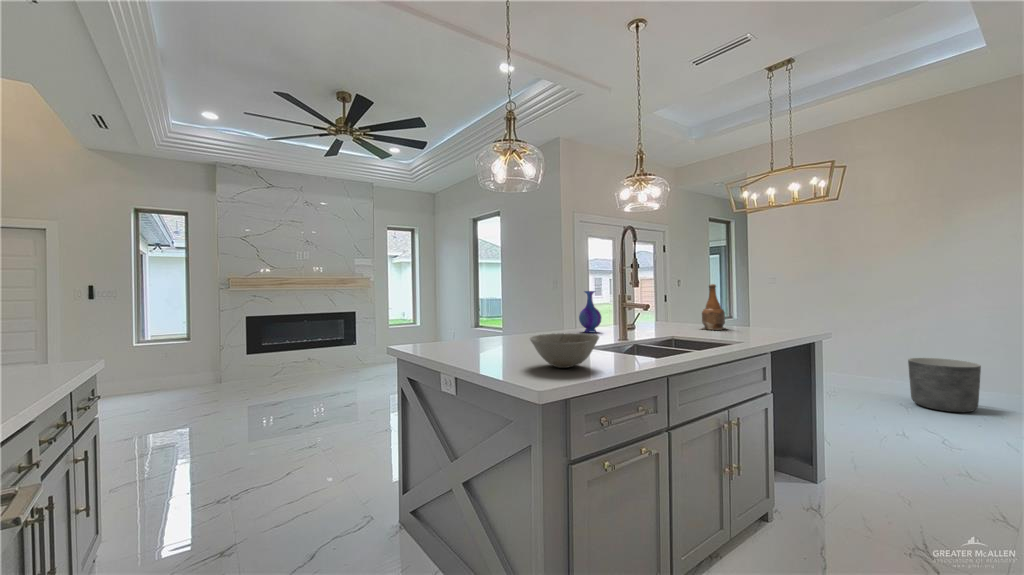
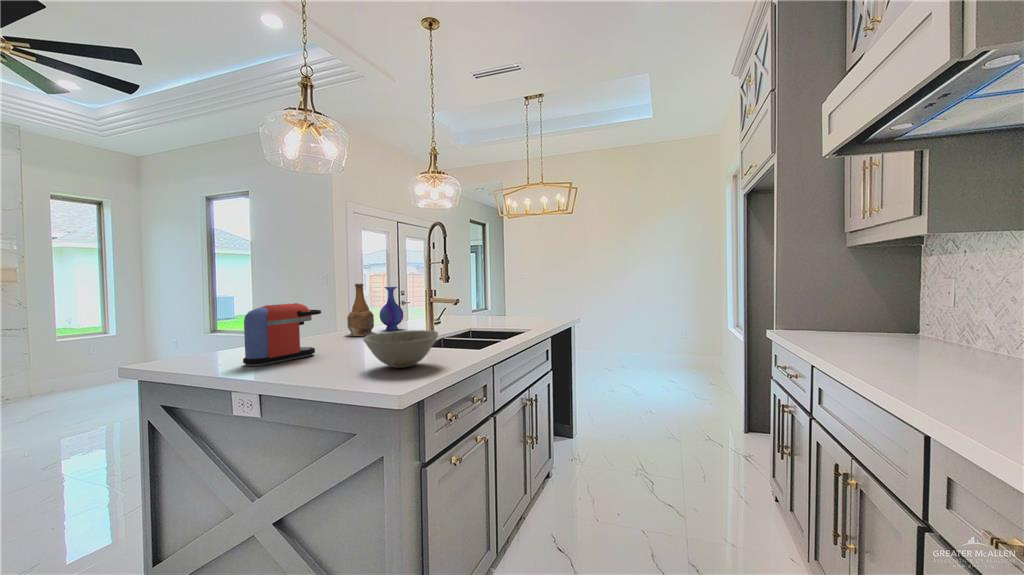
bottle: present [702,284,725,330] -> present [346,283,377,336]
coffee maker: none [453,304,514,353] -> present [243,303,321,366]
planter: present [908,358,981,412] -> none [610,331,647,368]

